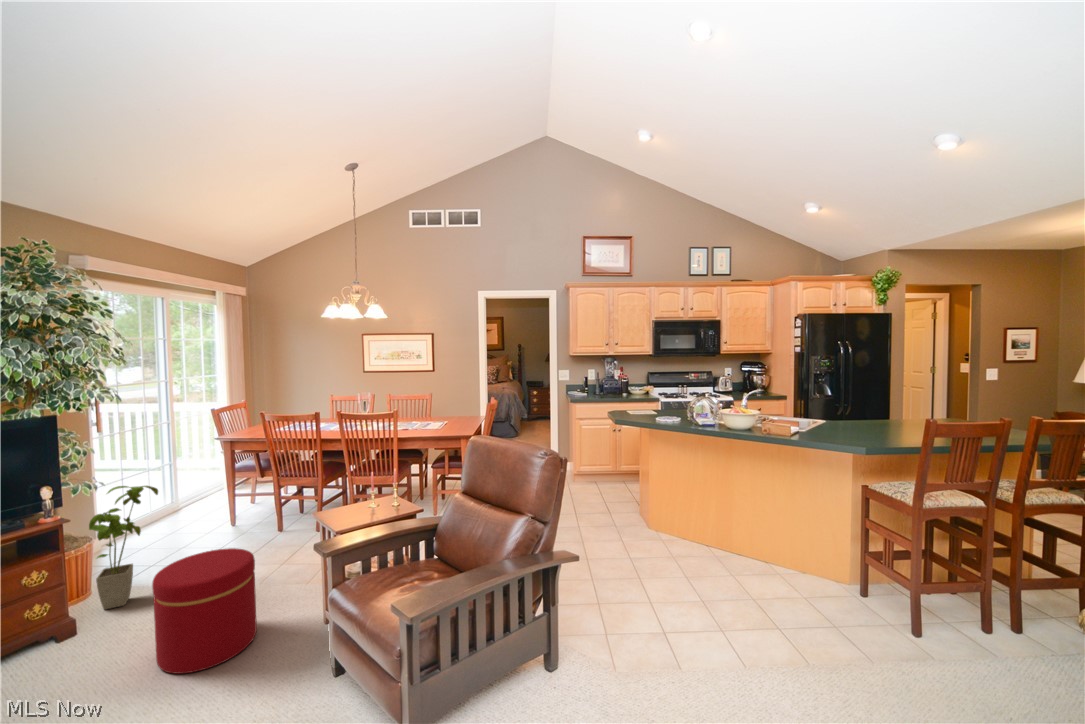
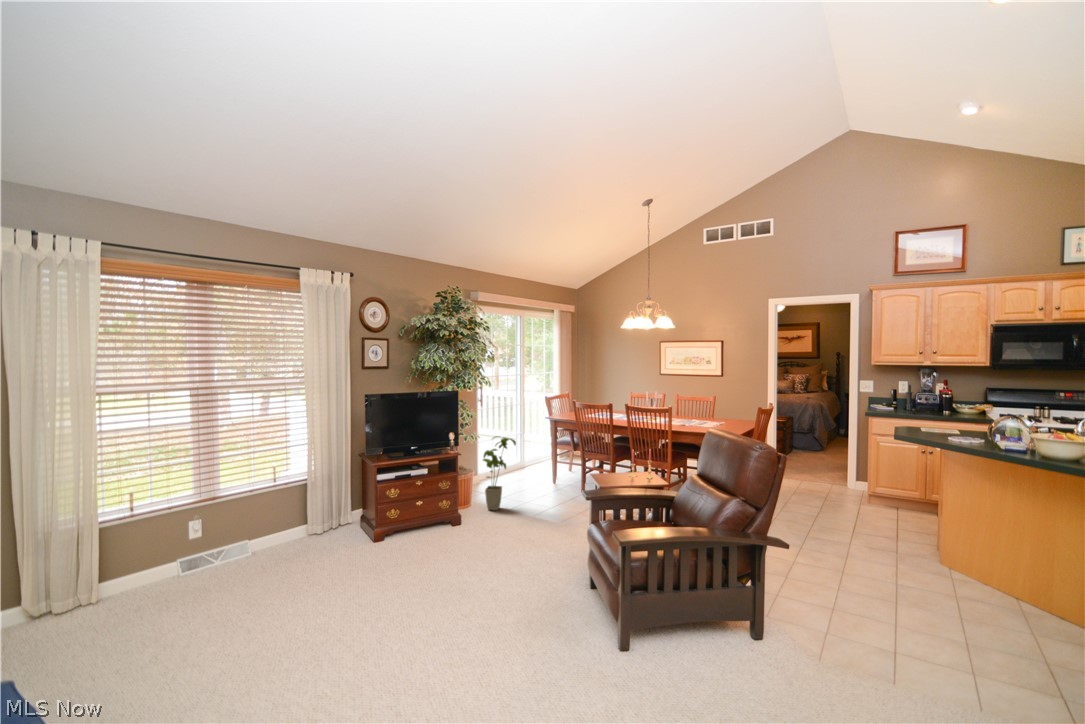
ottoman: present [152,548,257,674] -> none [512,481,564,548]

